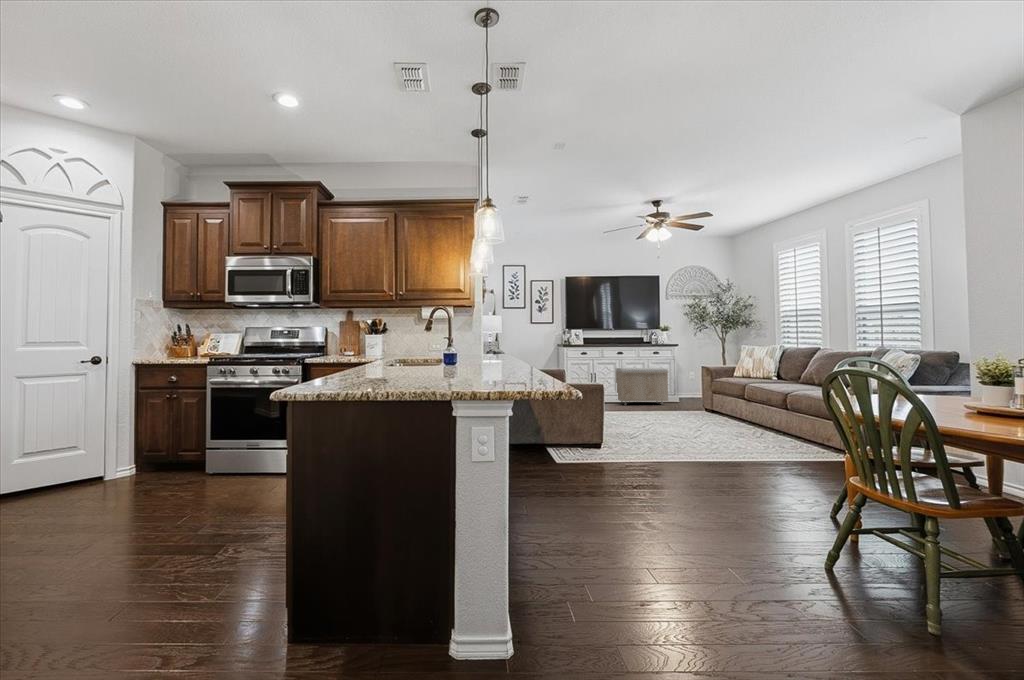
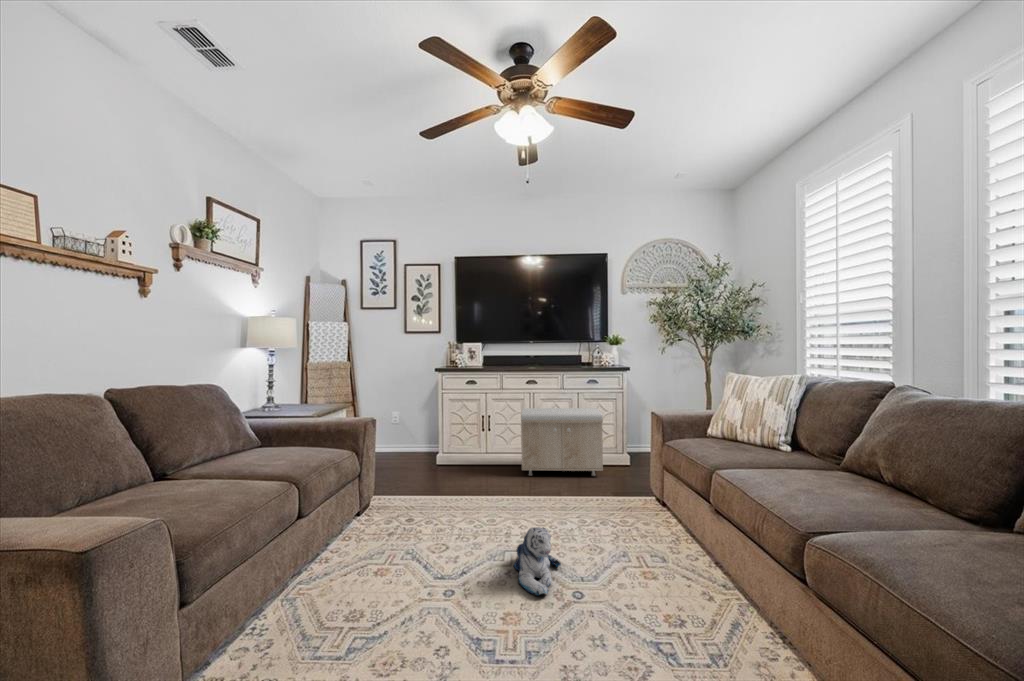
plush toy: none [657,398,680,421] -> present [514,527,561,596]

